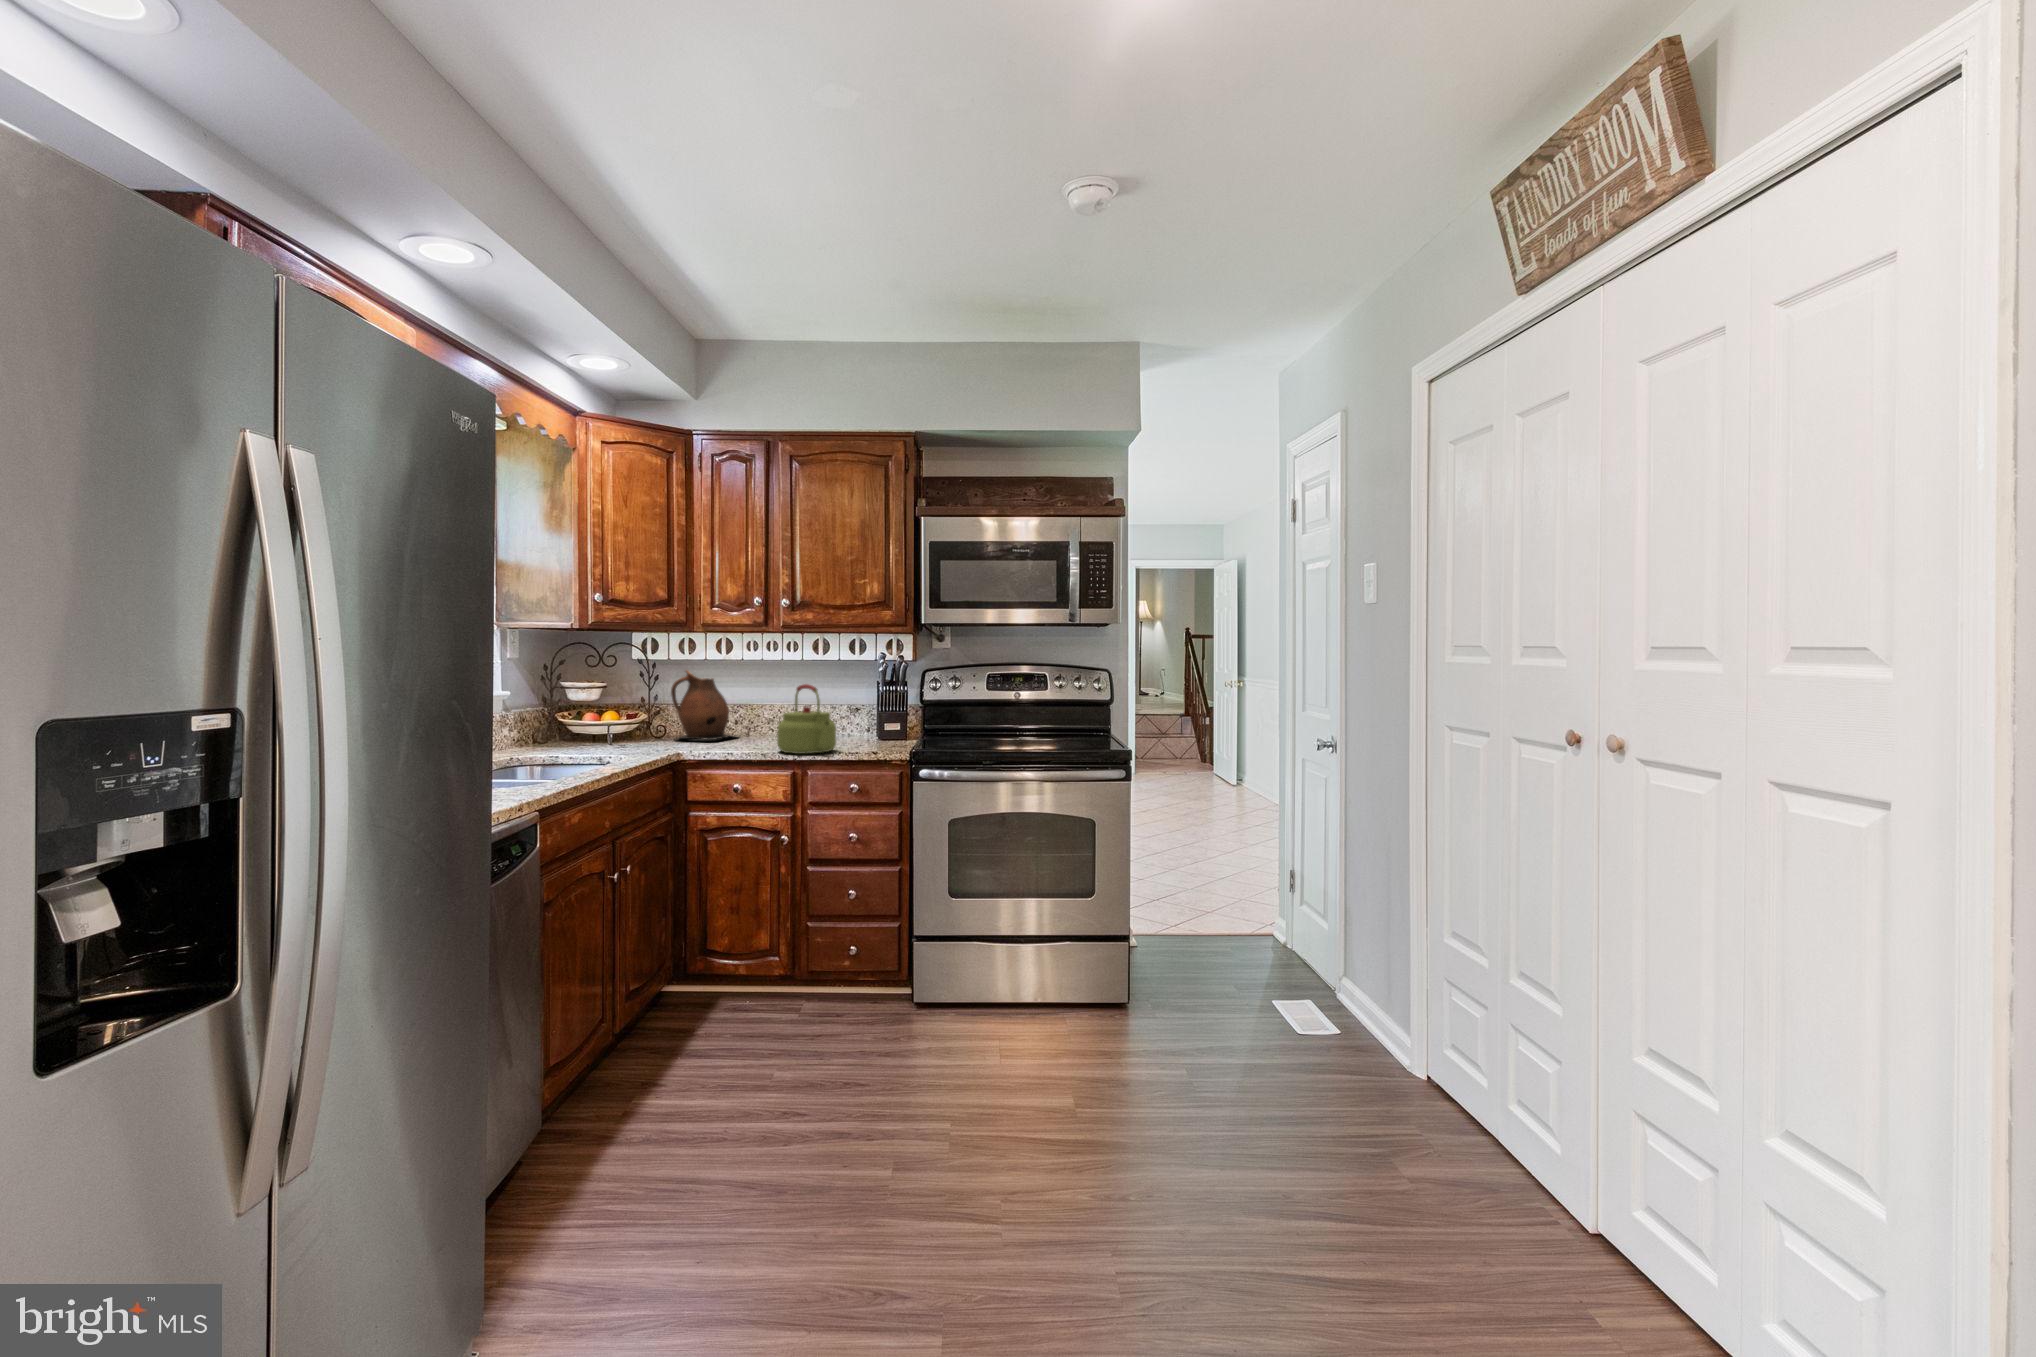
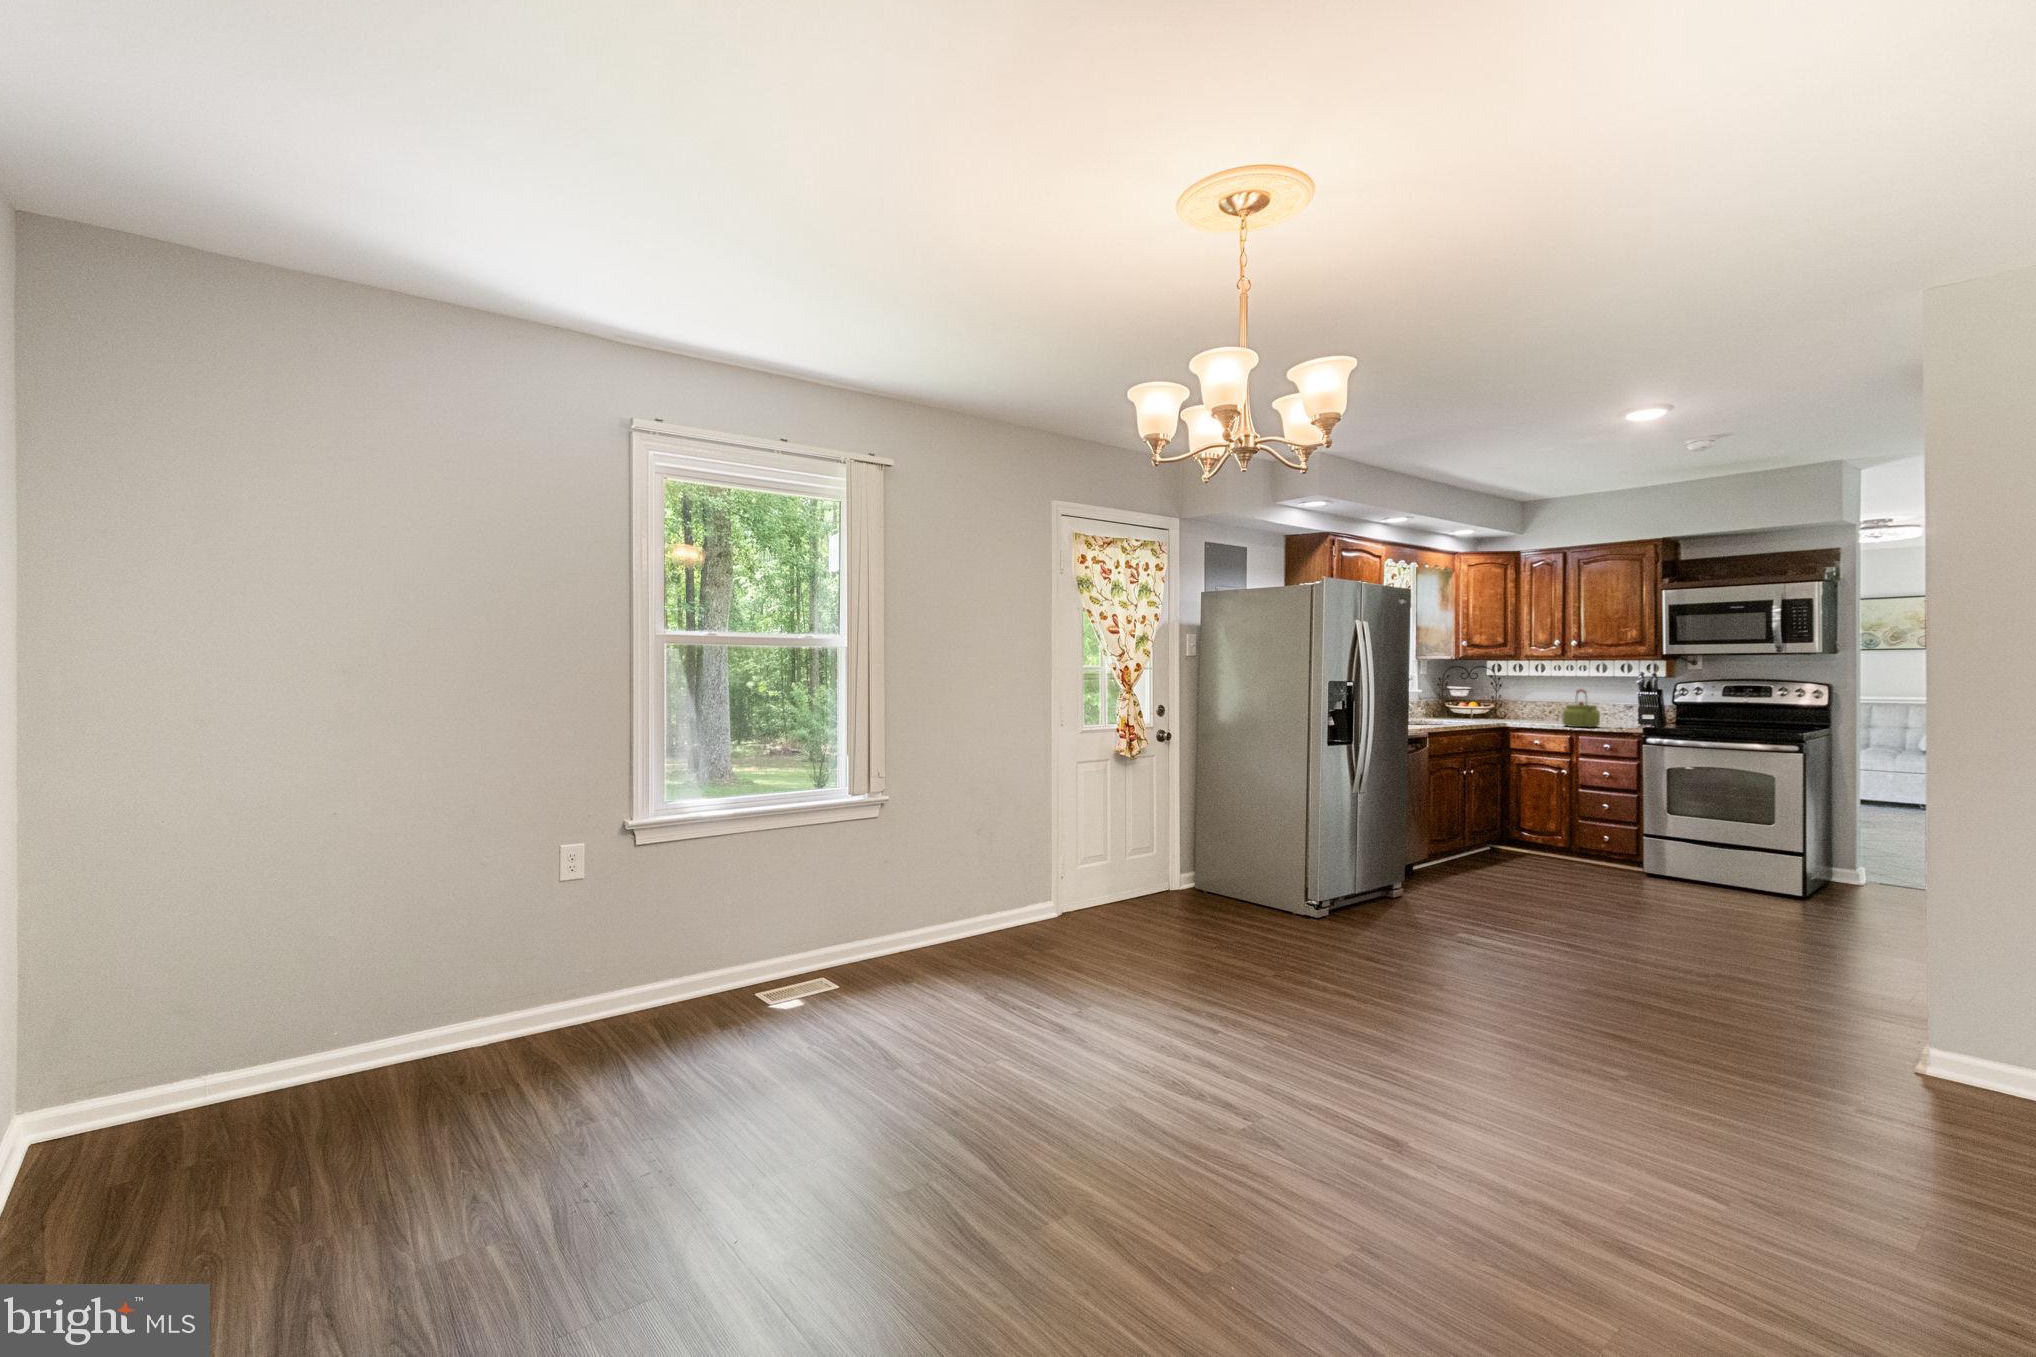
ceramic pitcher: present [671,671,734,740] -> none [1507,682,1549,720]

